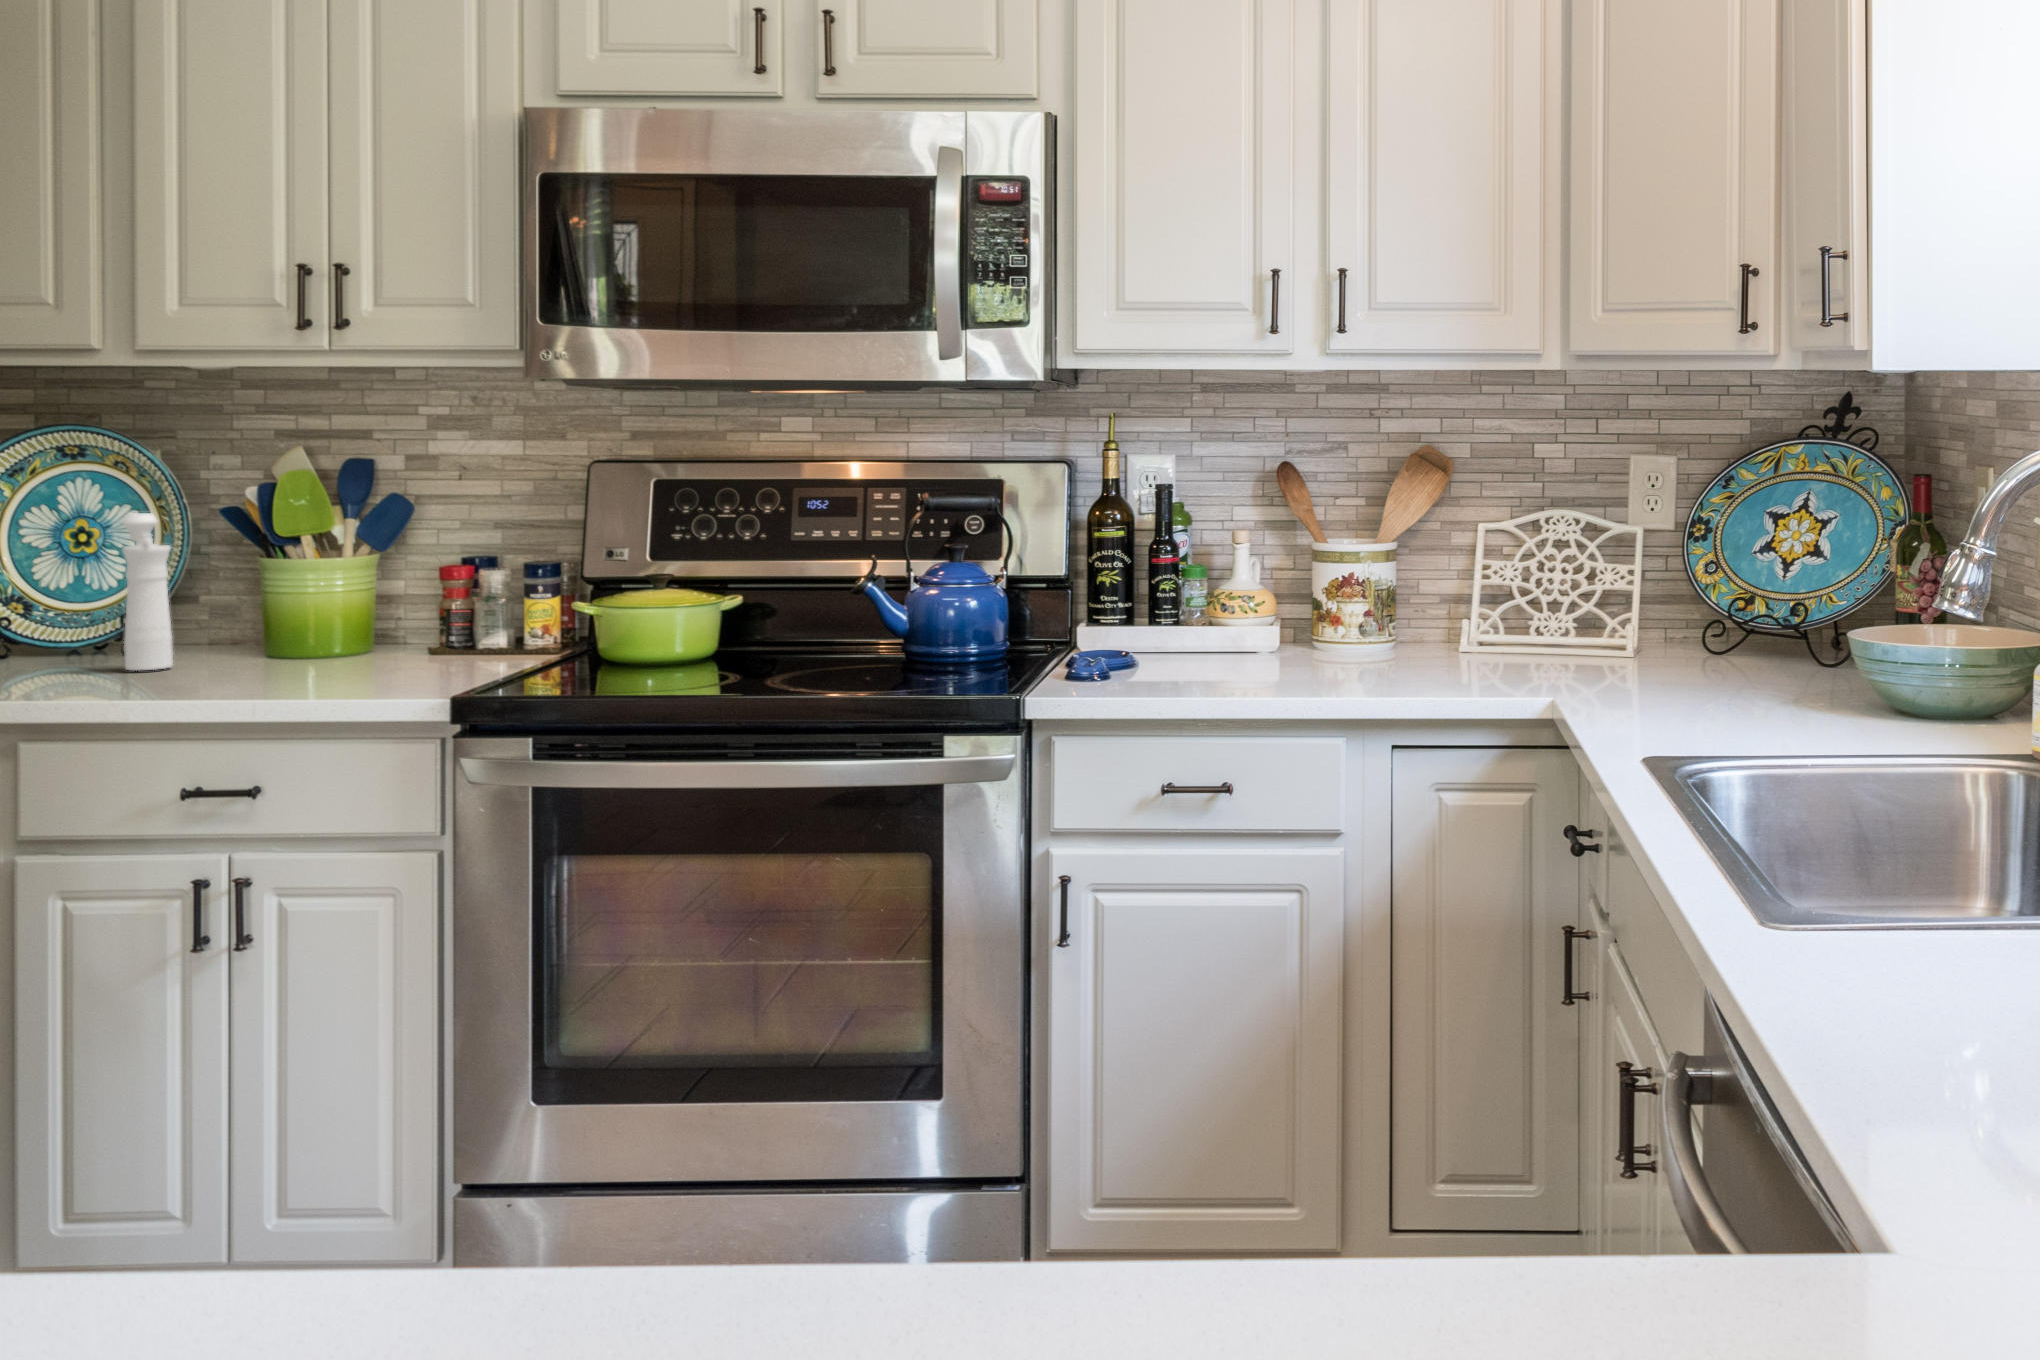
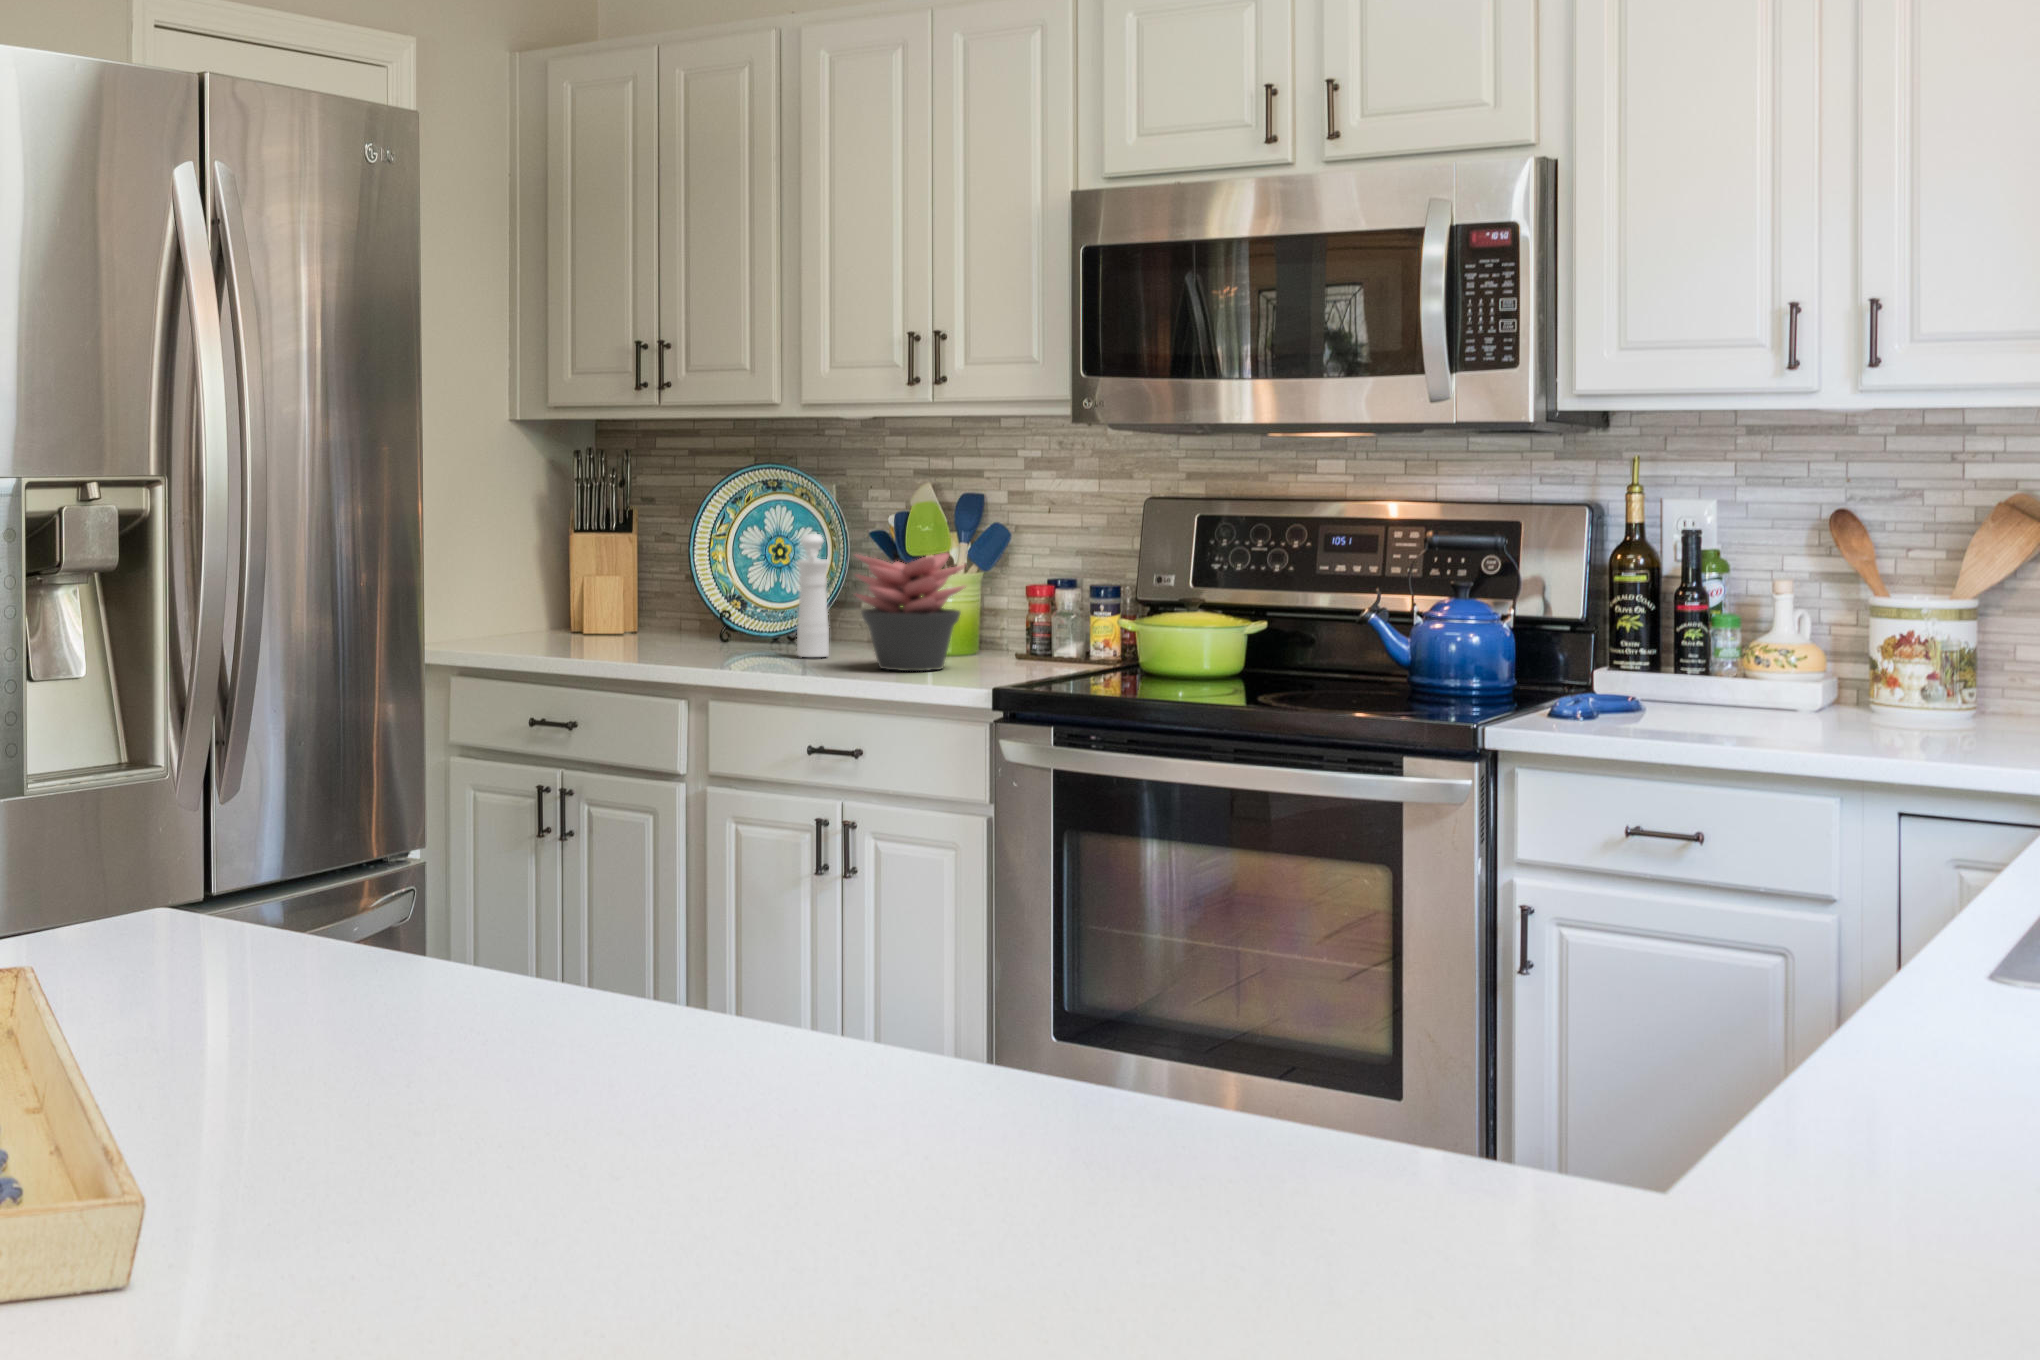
succulent plant: none [215,532,377,680] -> present [855,553,966,671]

